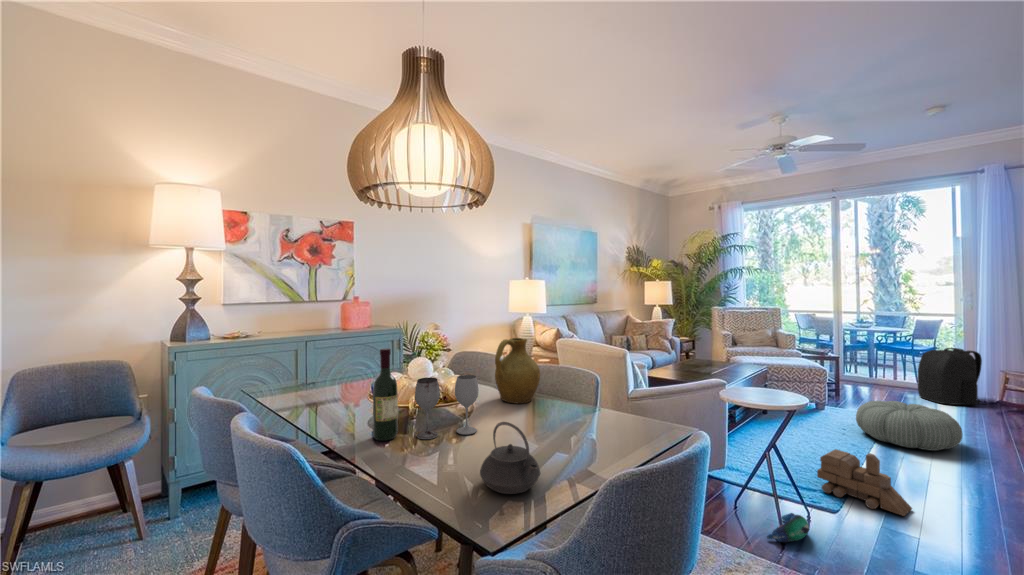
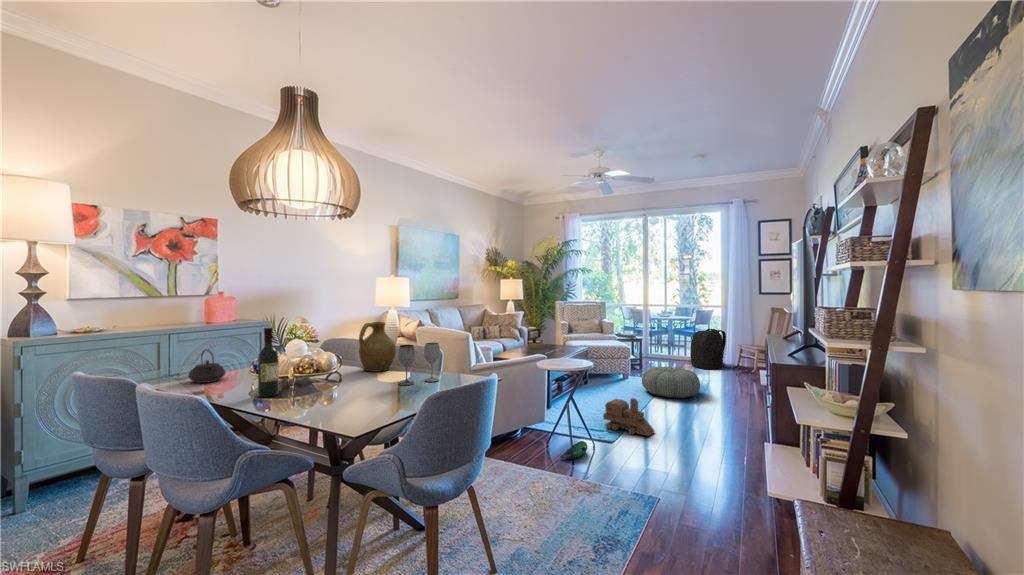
wineglass: present [415,375,479,439] -> present [398,342,440,385]
teapot: present [480,422,540,494] -> present [188,350,226,383]

